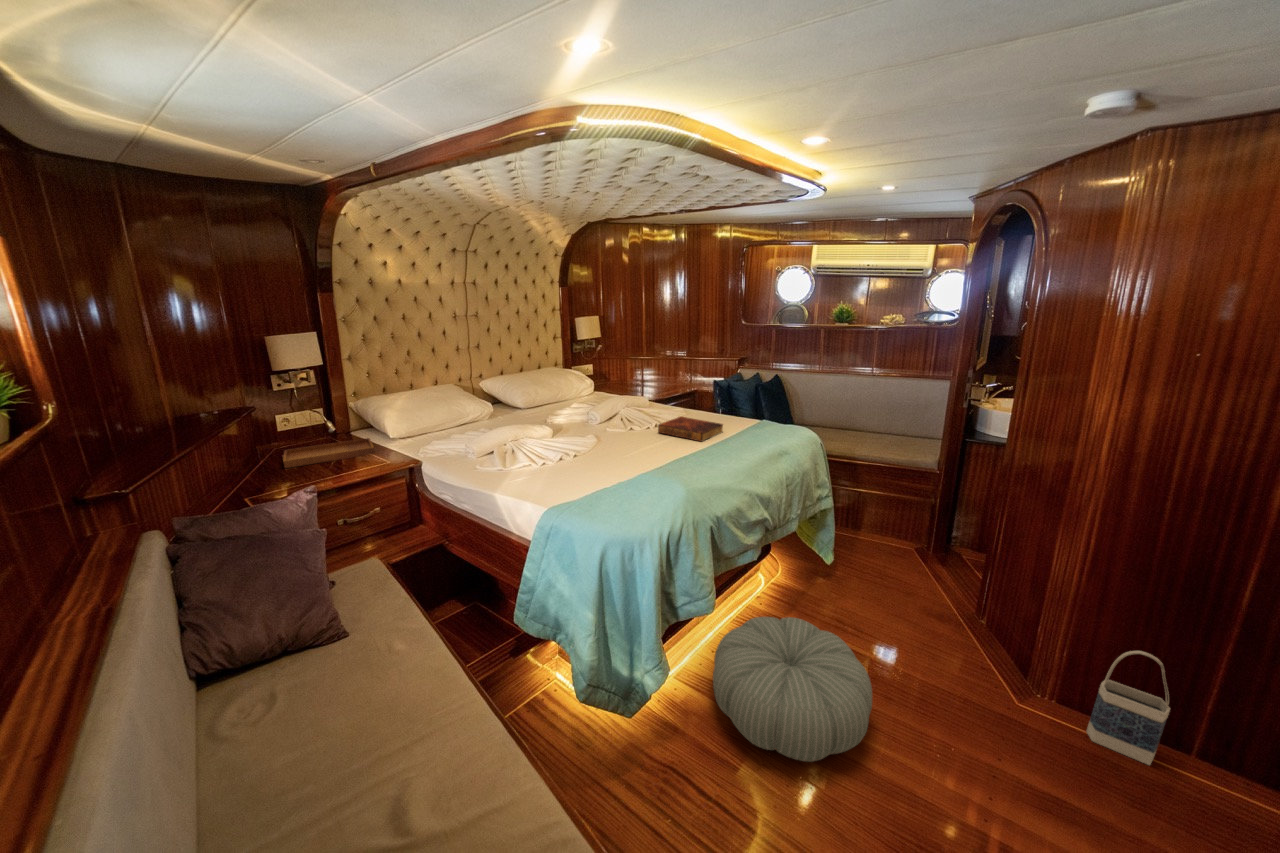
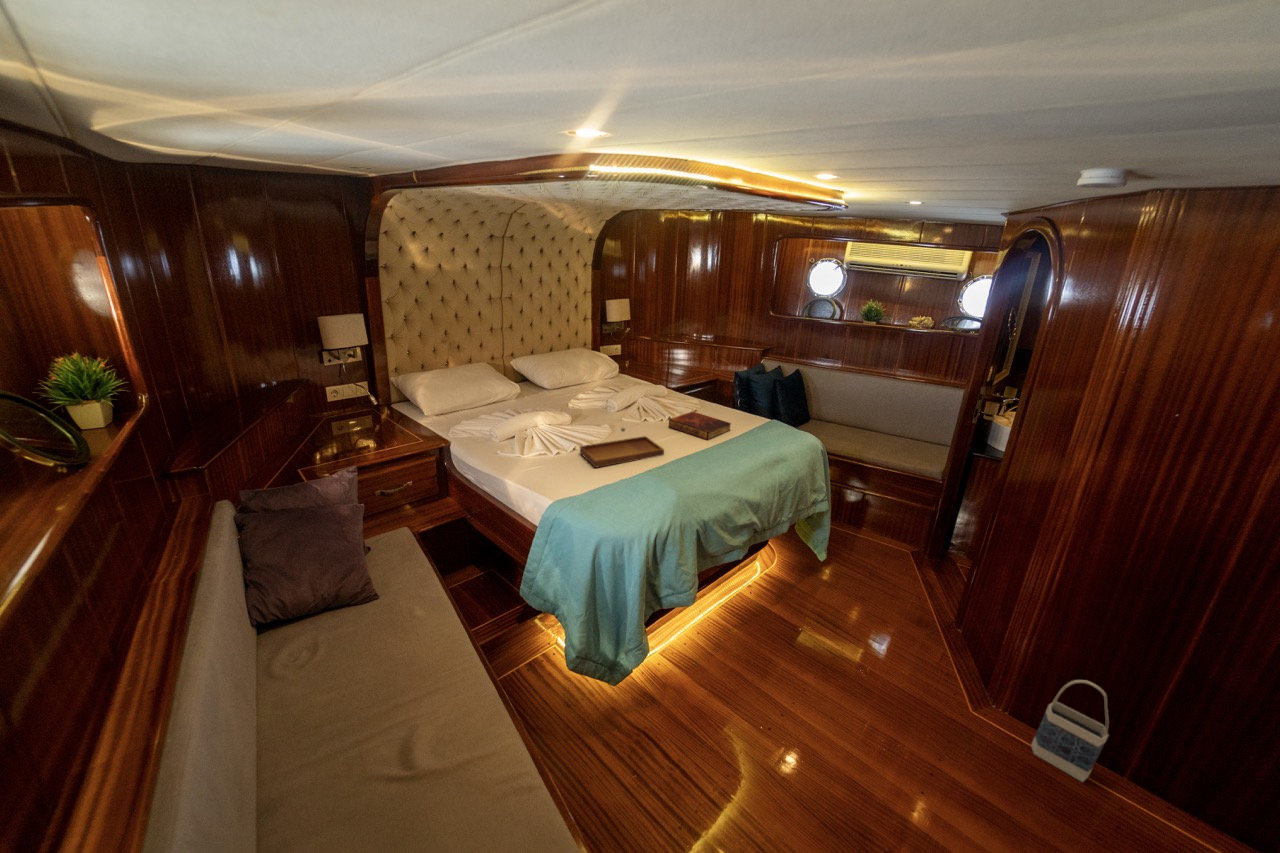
tray: present [283,429,375,468] -> present [580,428,664,468]
pouf: present [713,617,872,762] -> none [690,610,831,743]

